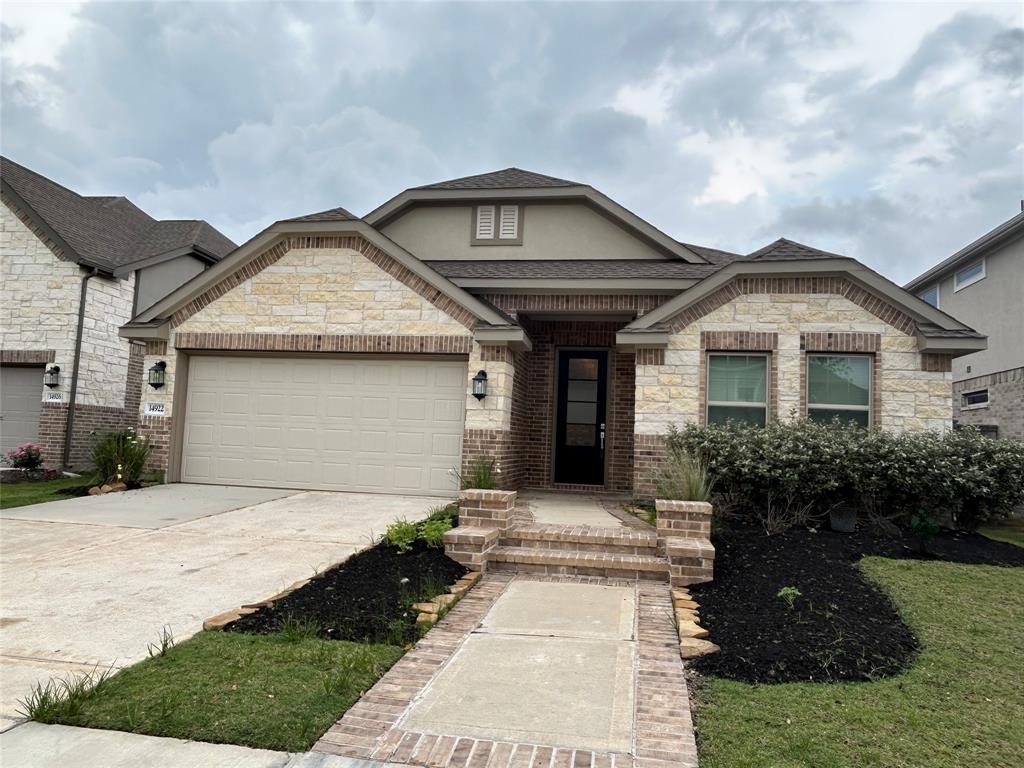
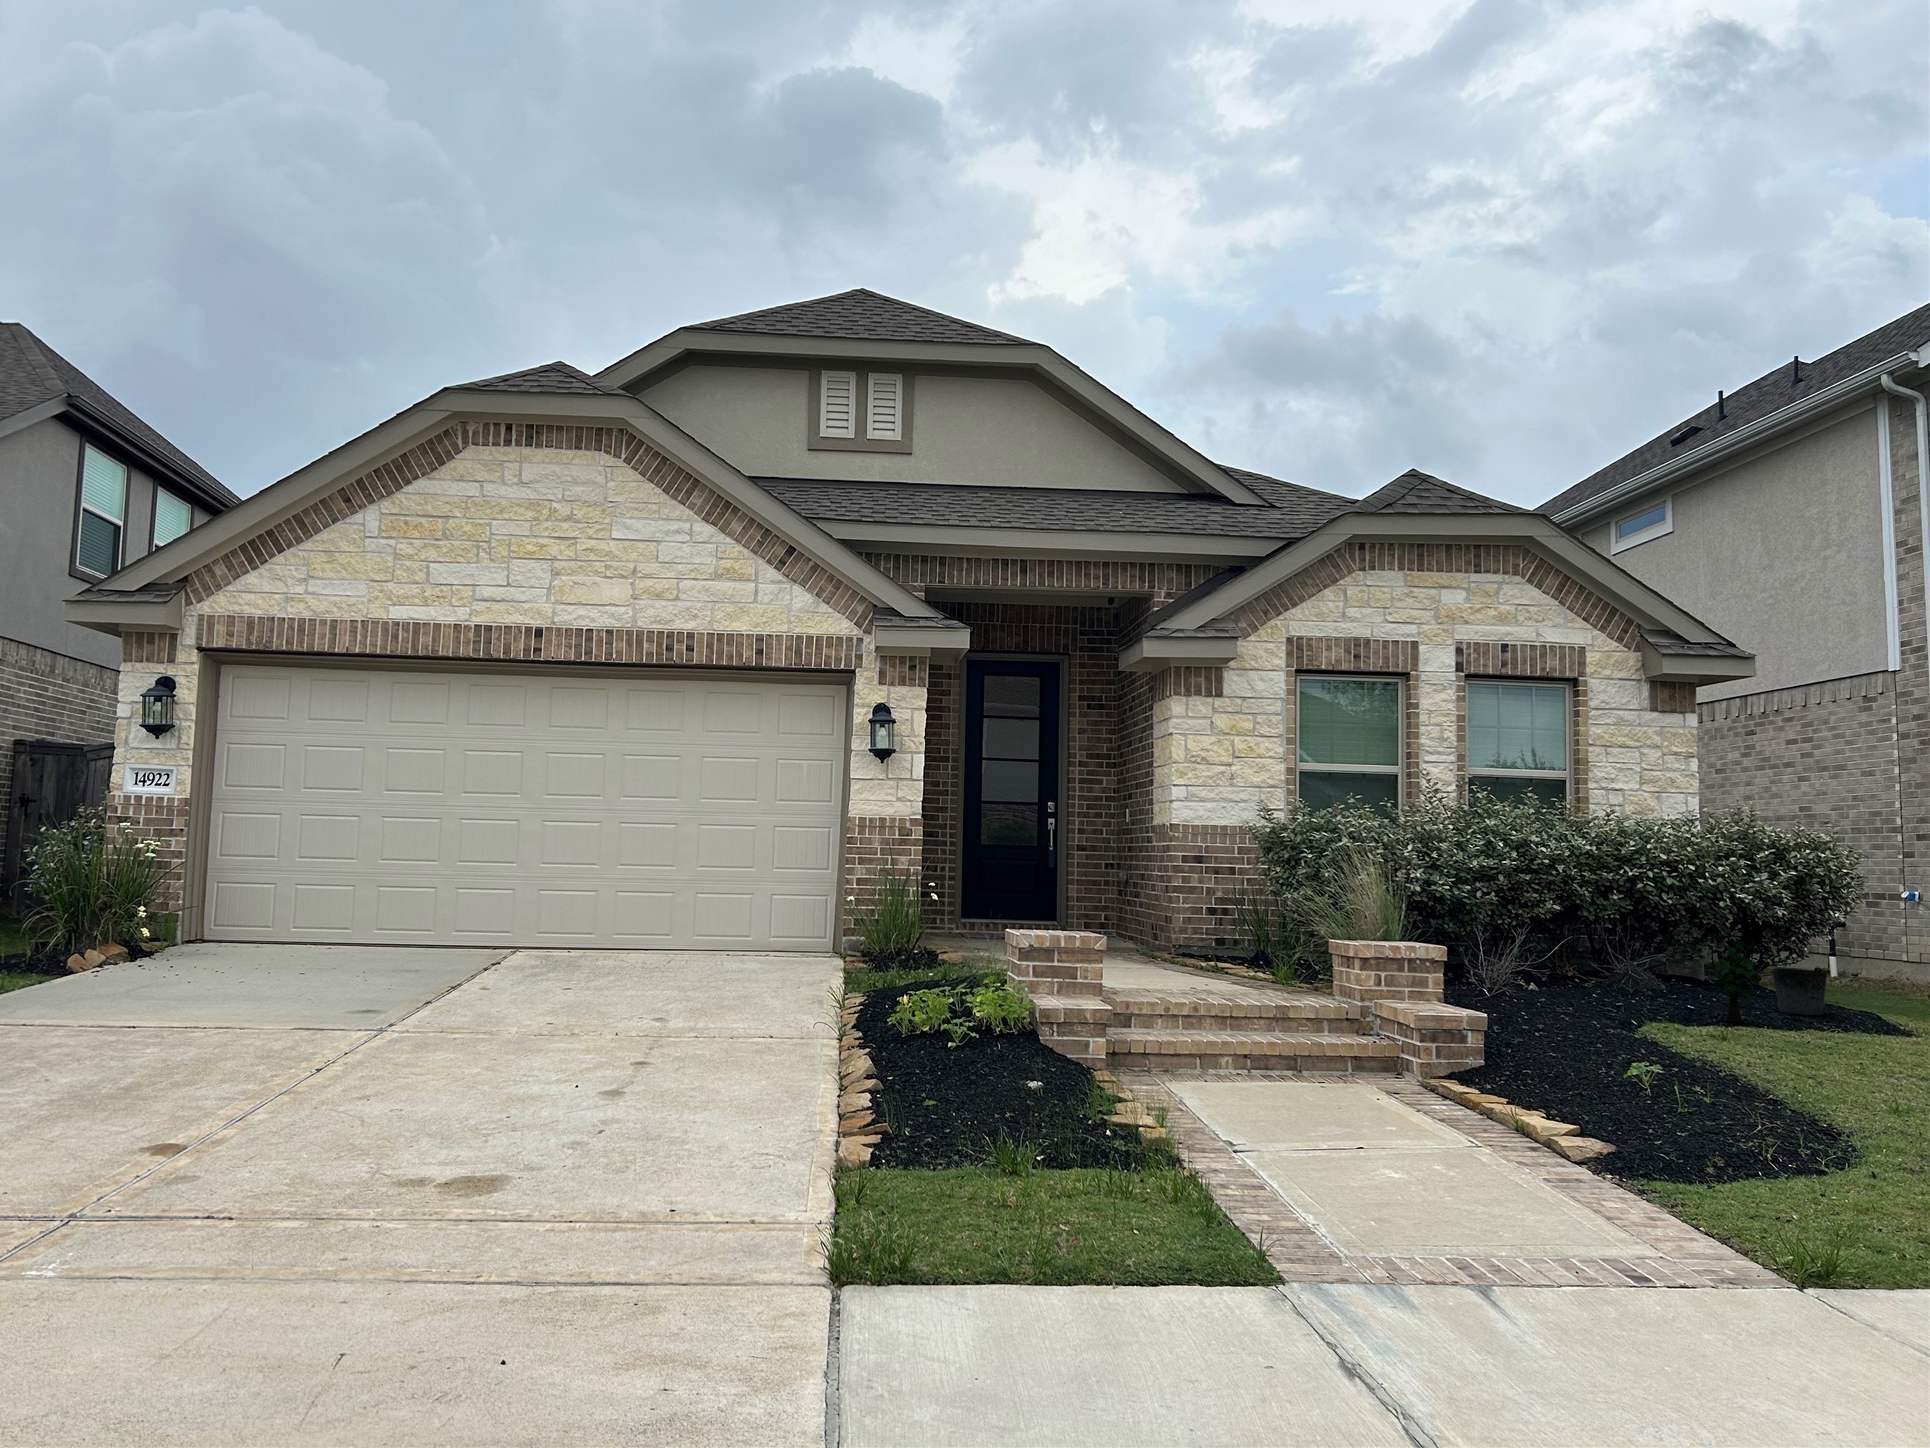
bucket: present [829,506,859,532] -> present [1771,968,1830,1015]

